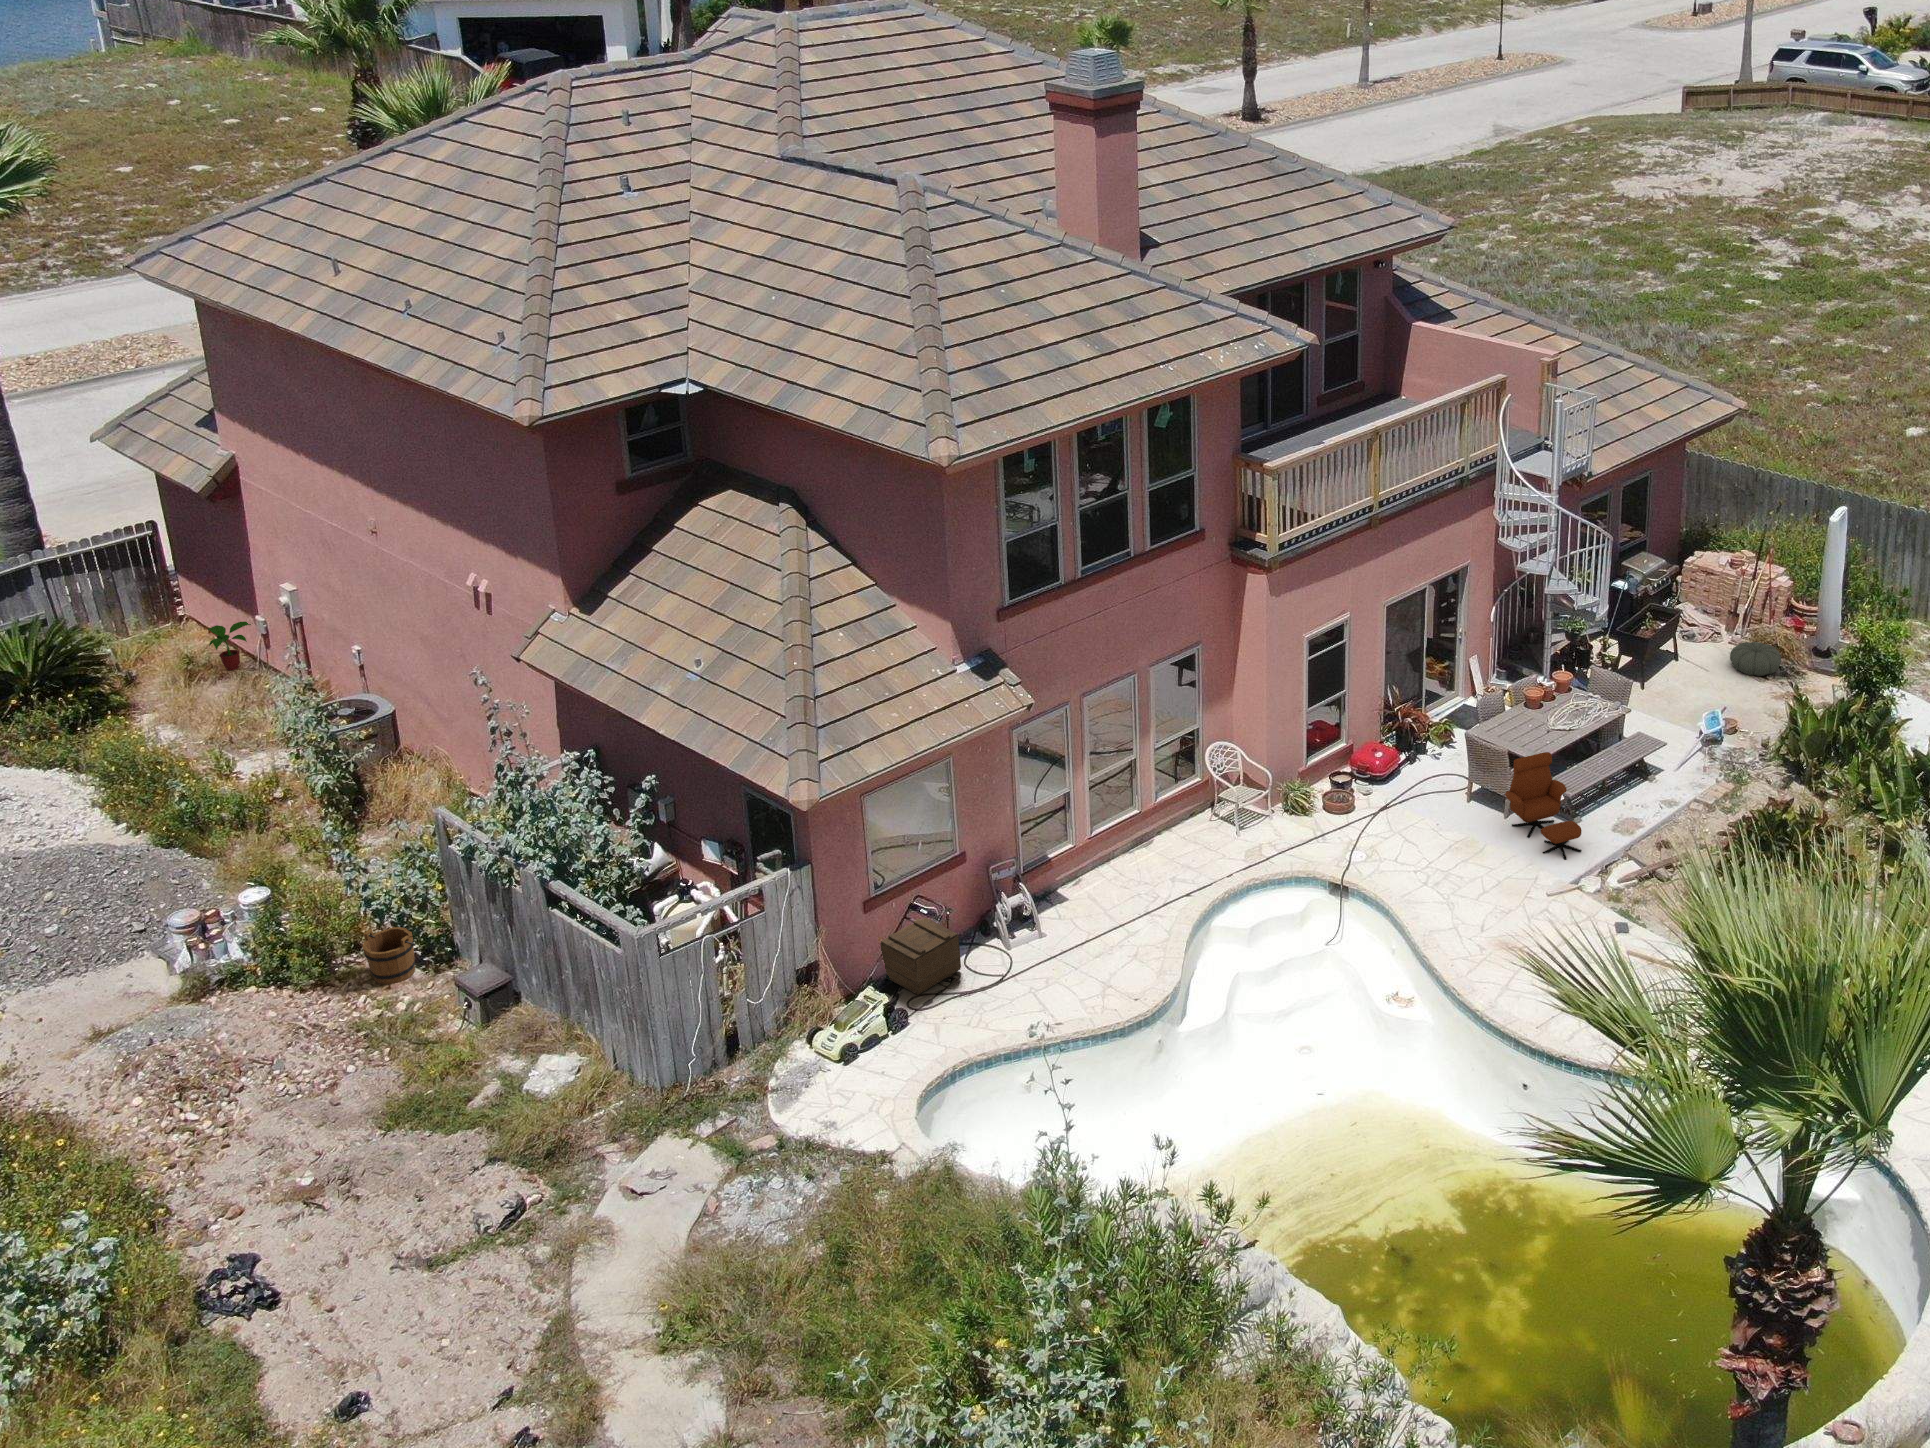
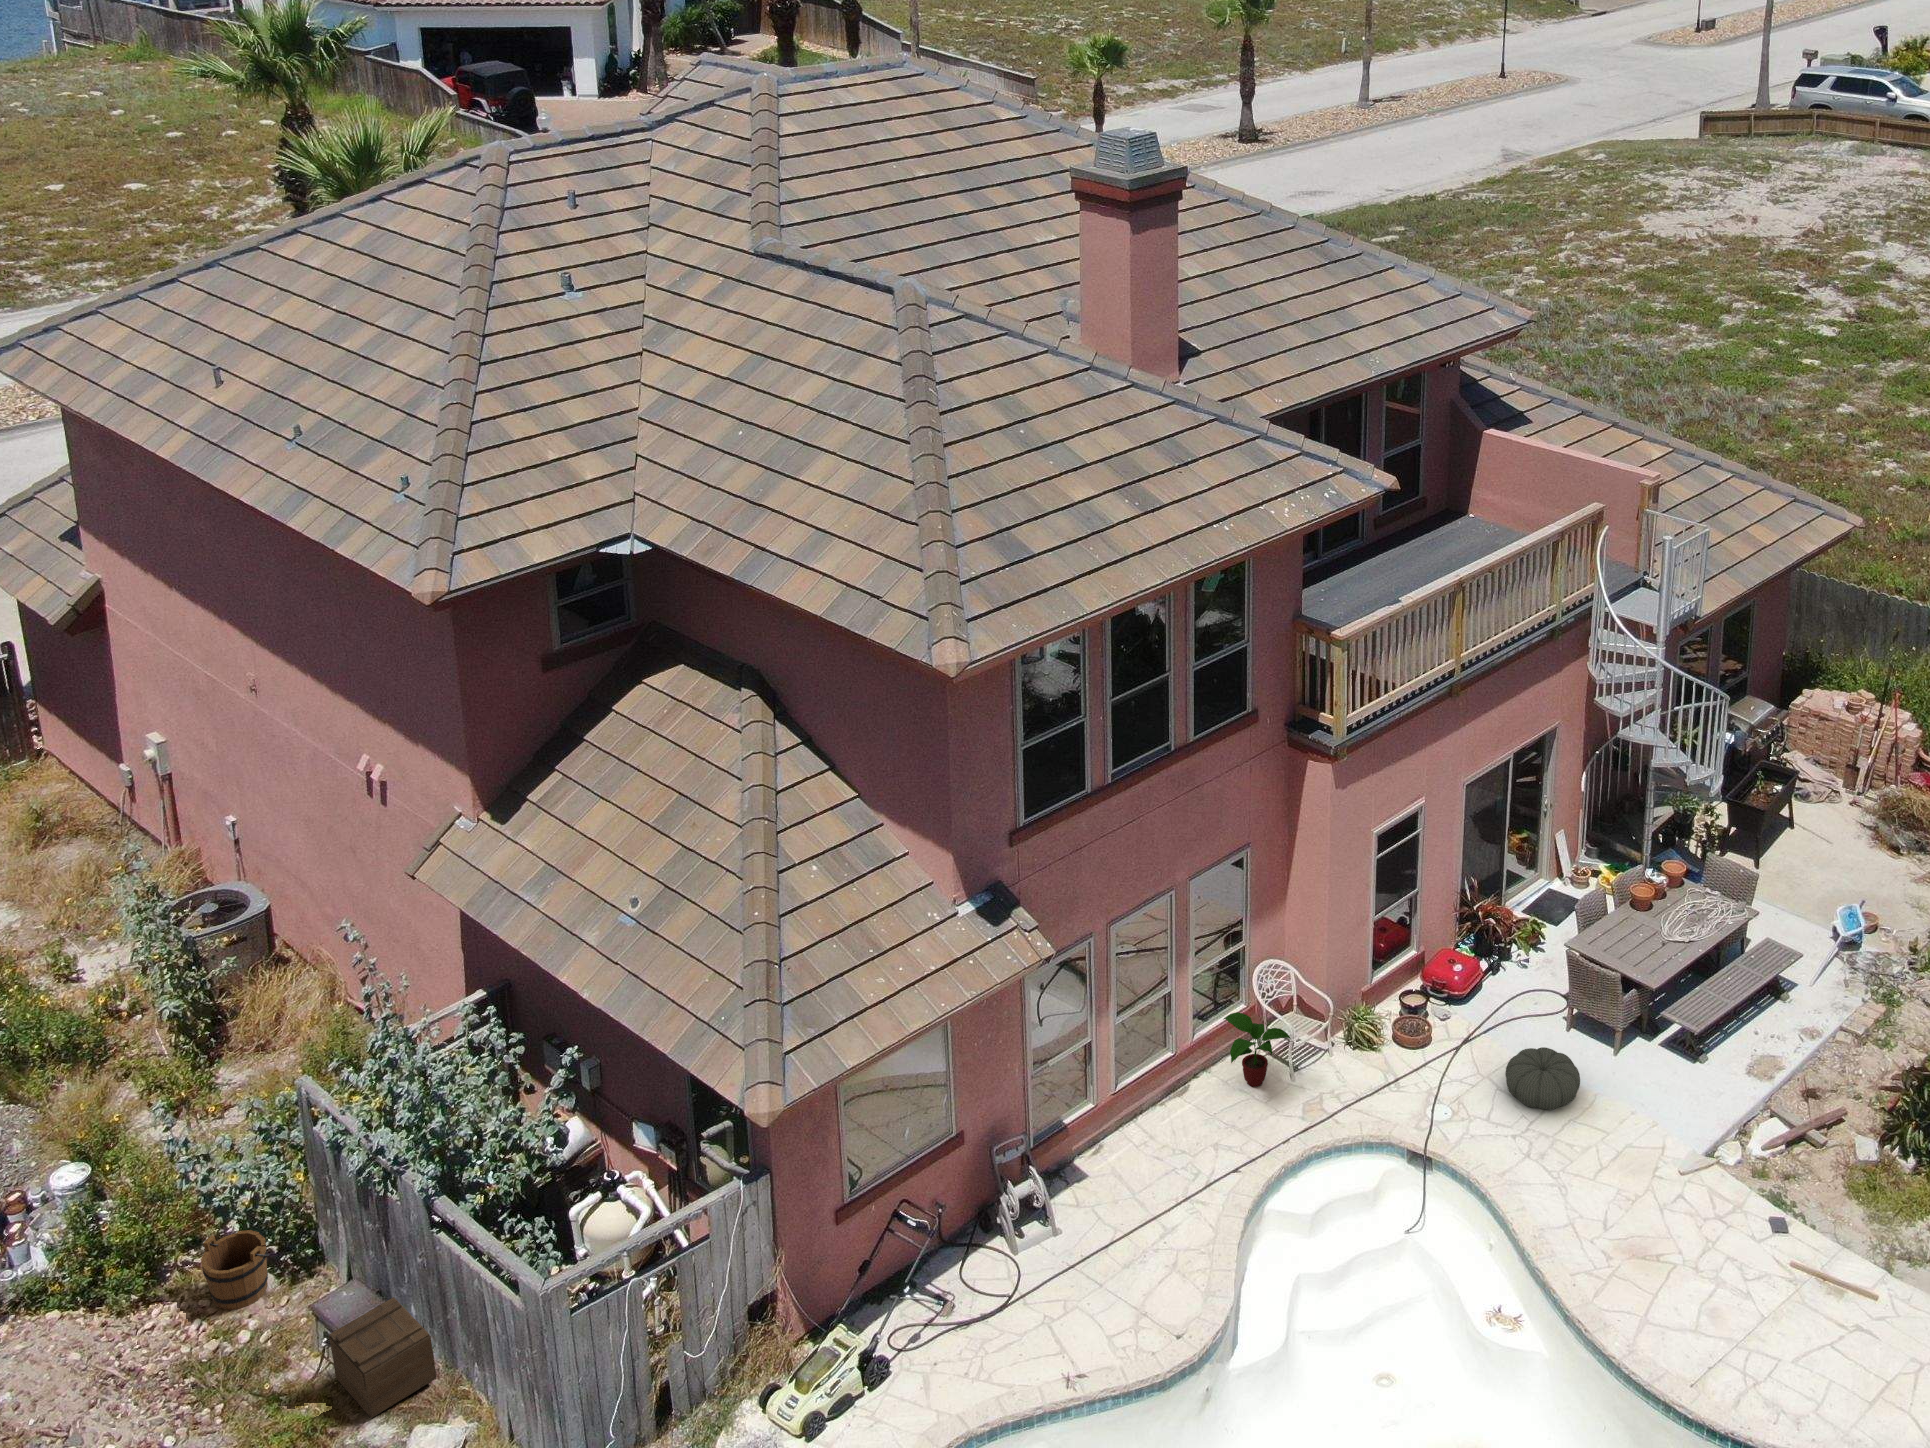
potted plant: present [208,622,251,670] -> present [1224,1012,1291,1087]
pouf: present [1730,642,1781,676] -> present [1505,1047,1580,1110]
lounge chair: present [1505,752,1582,860] -> none [1615,972,1711,1114]
wooden crate: present [880,918,961,995] -> present [329,1297,437,1418]

